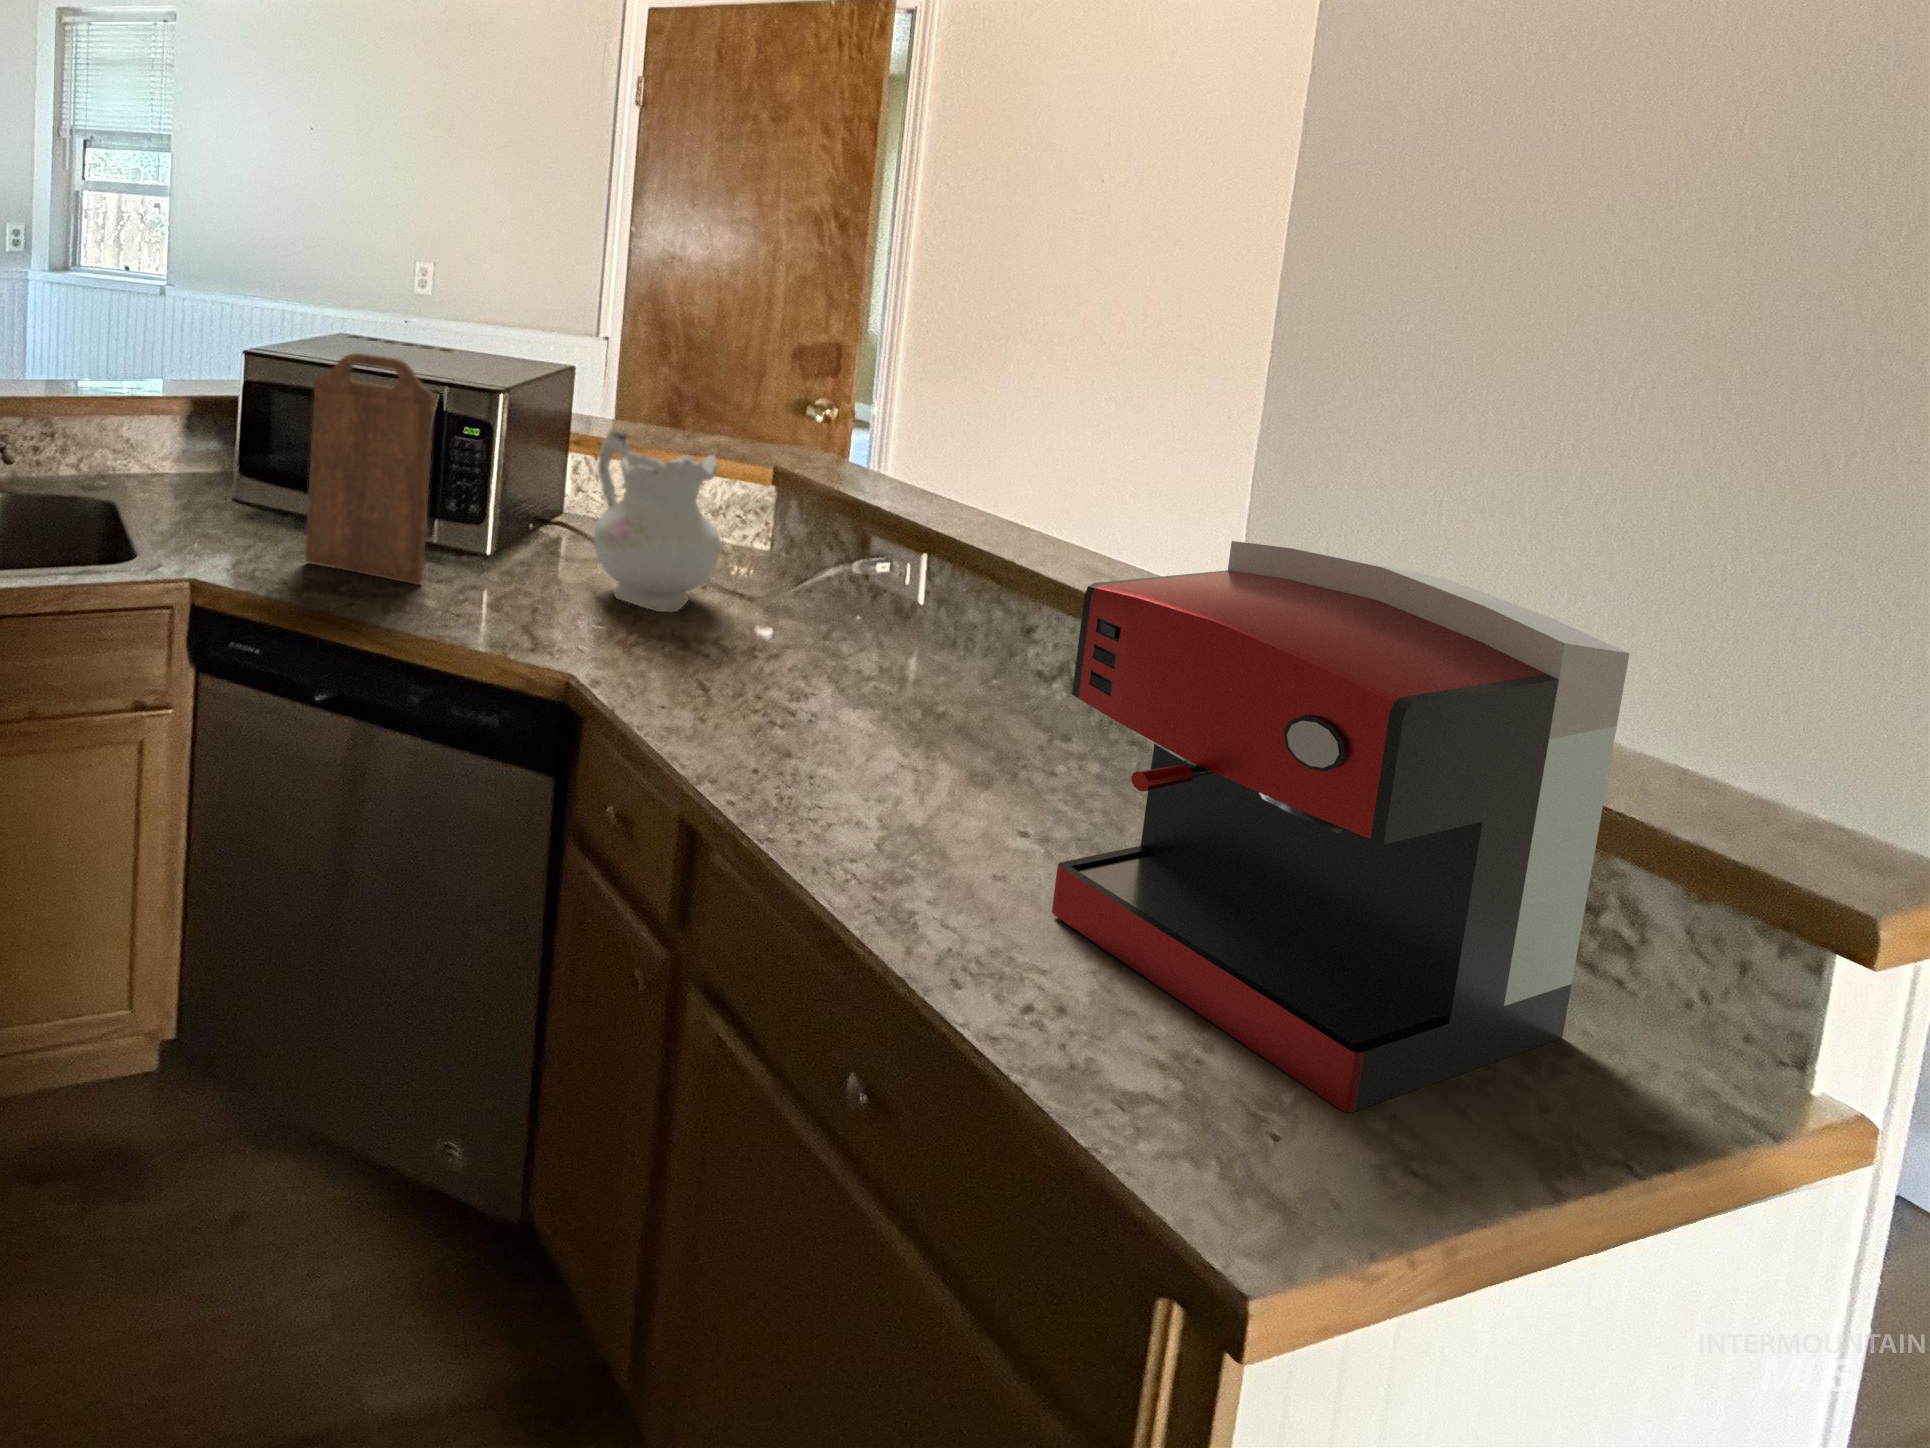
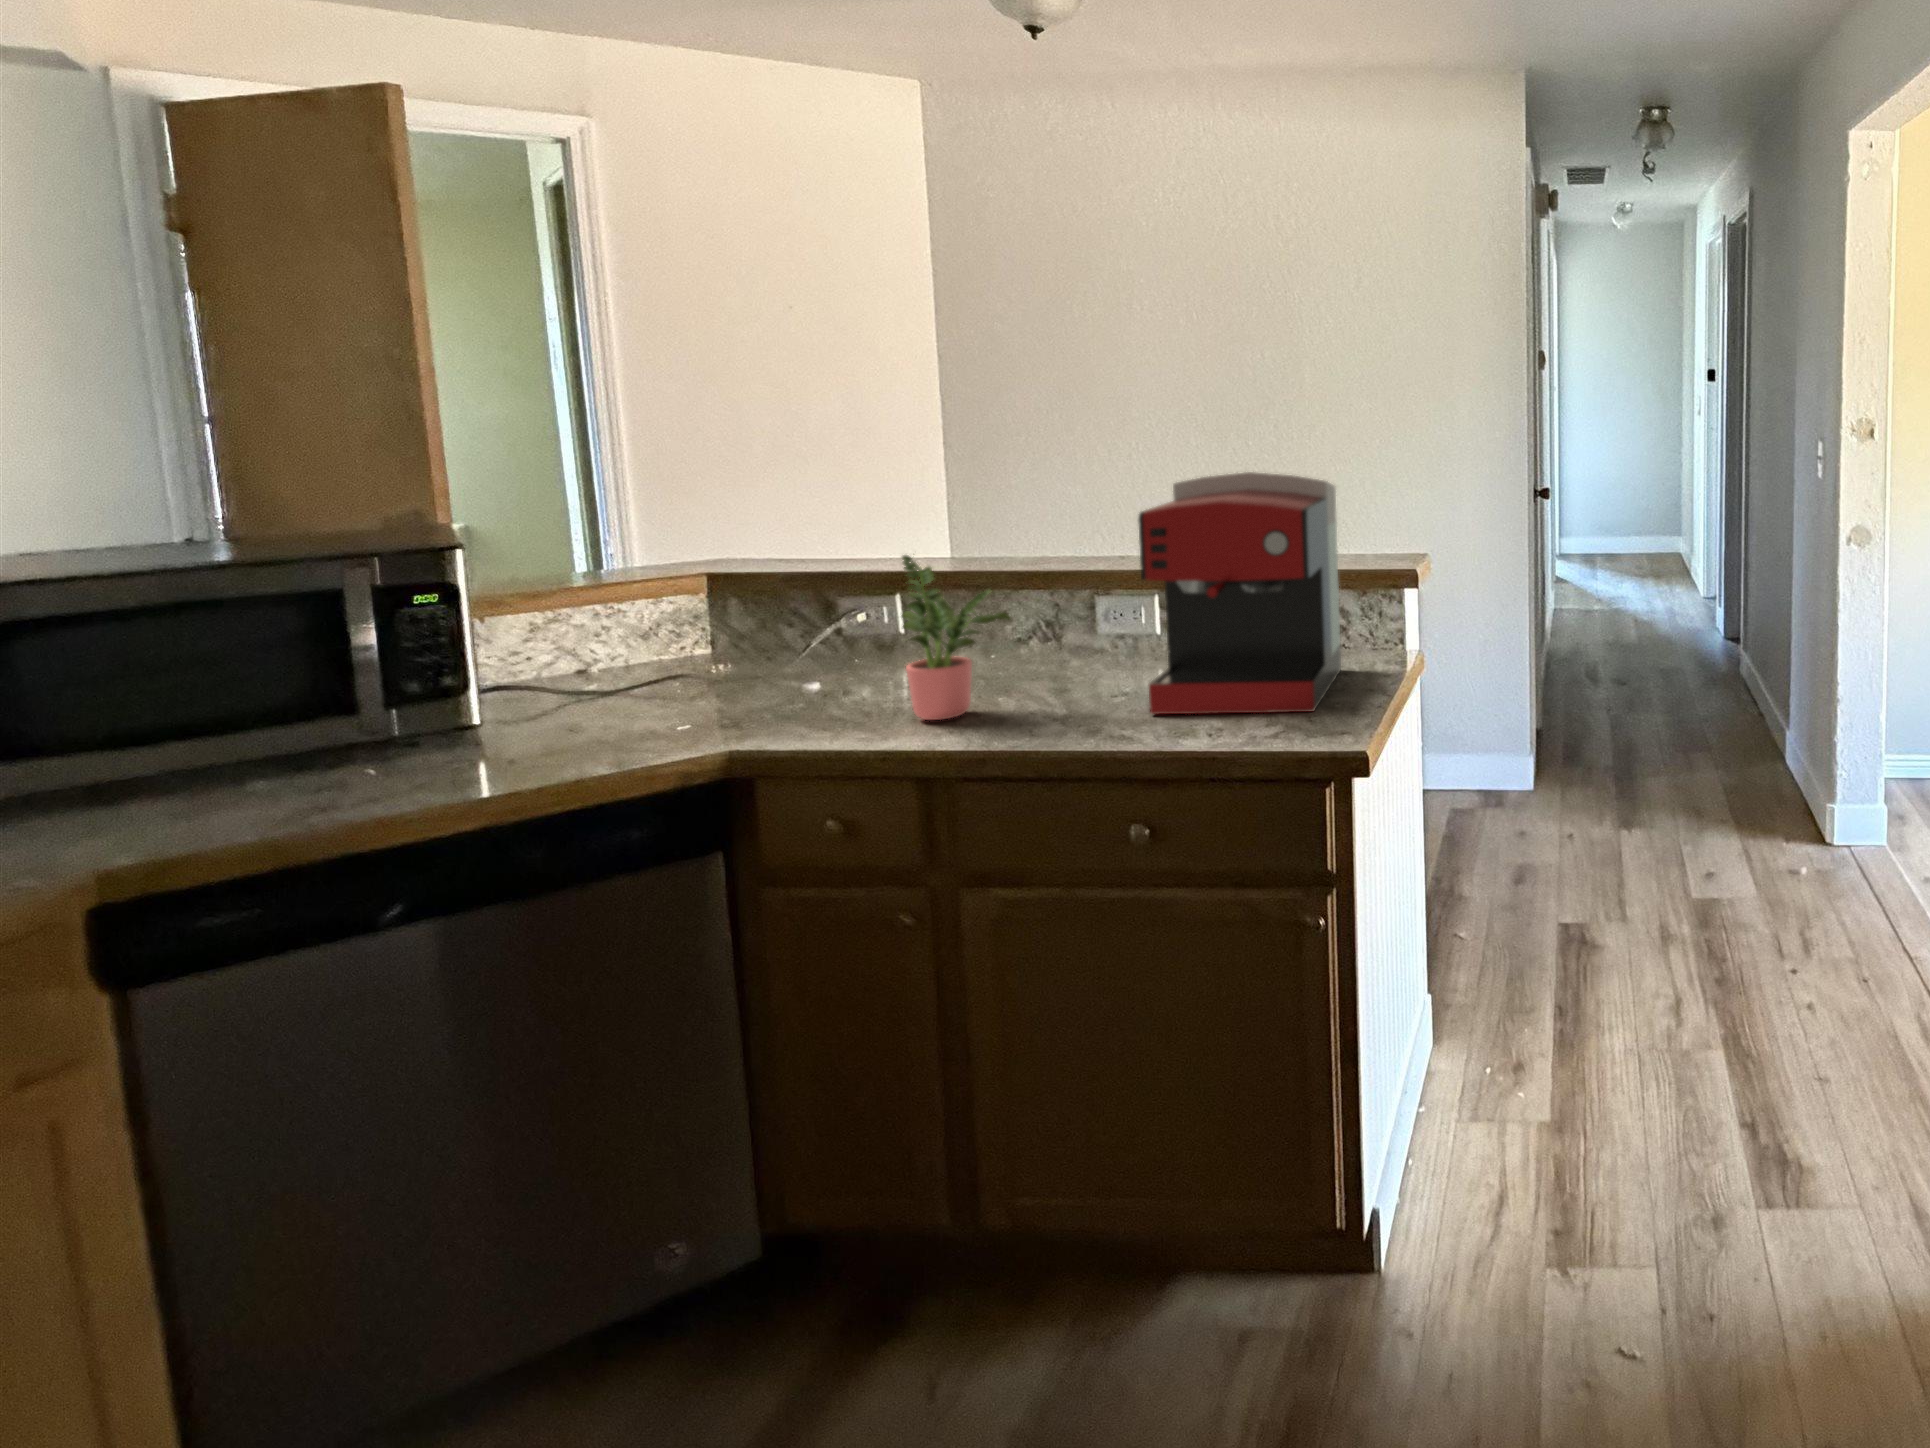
cutting board: present [305,353,435,584] -> none [116,524,376,820]
ceramic pitcher: present [594,431,721,612] -> none [549,559,722,720]
potted plant: none [788,526,958,759] -> present [902,555,1011,720]

